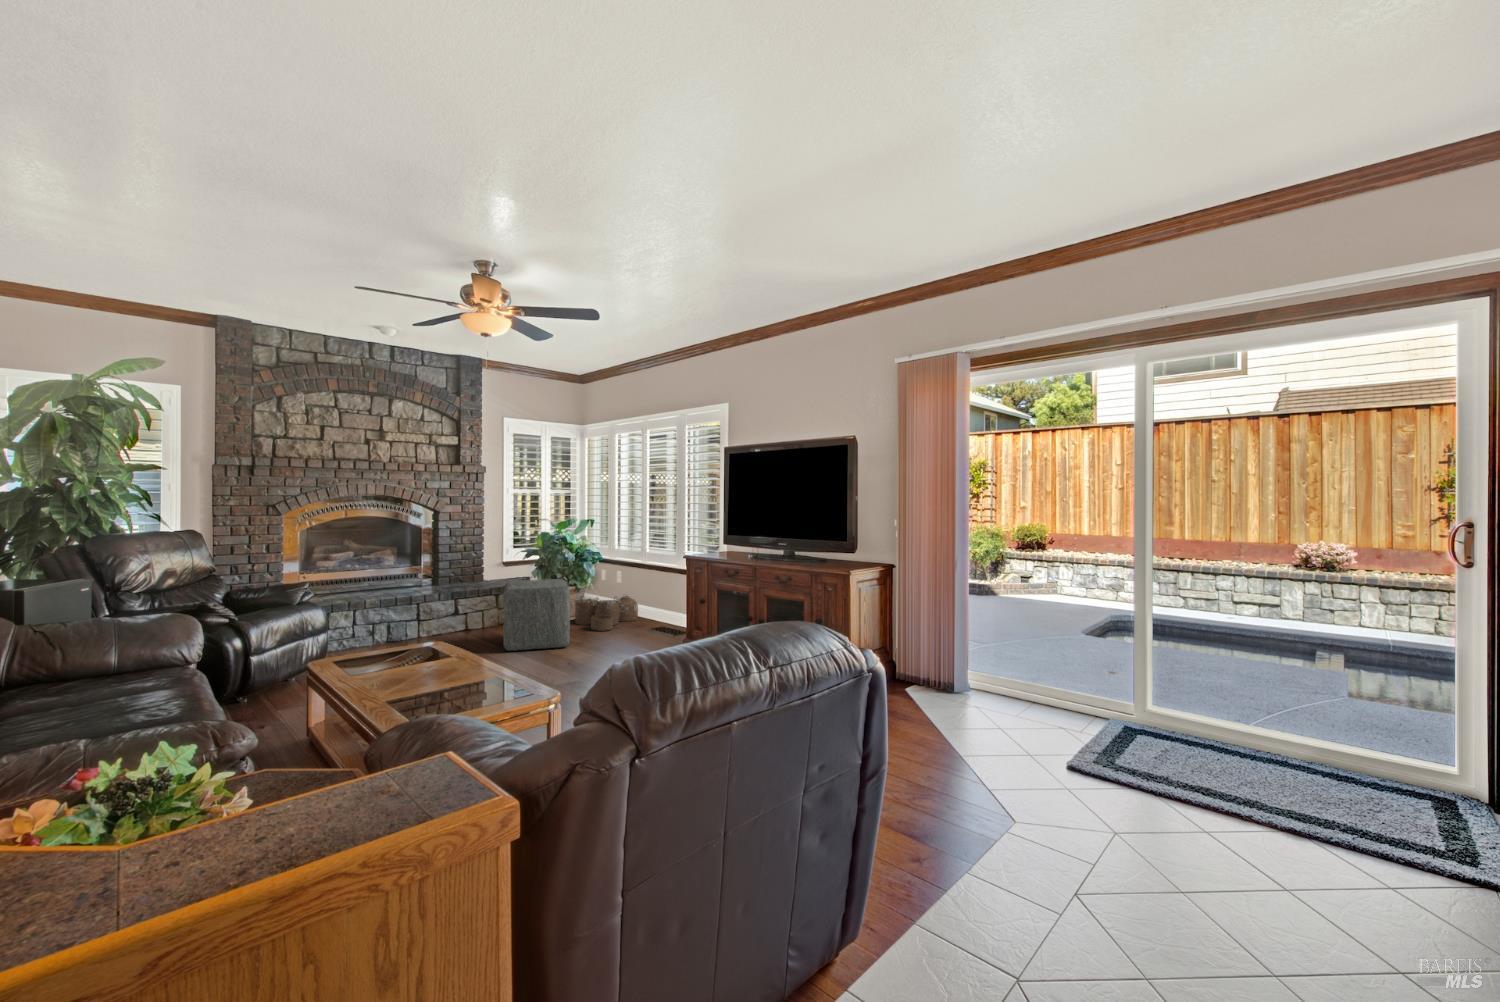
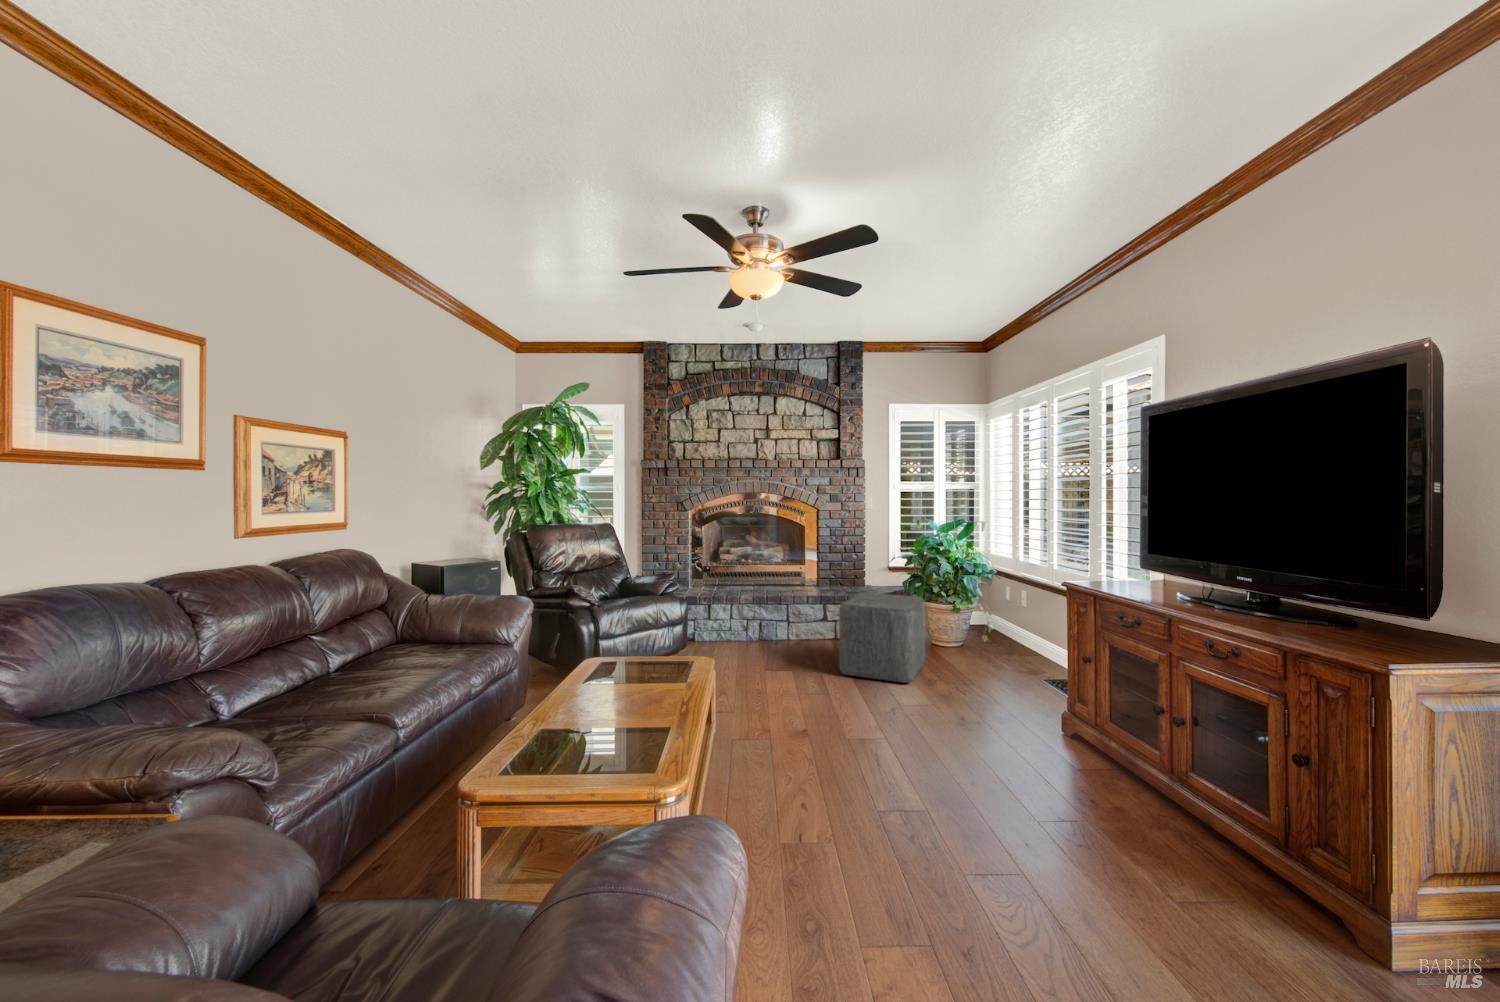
woven basket: present [575,596,638,631] -> none [952,616,1038,668]

